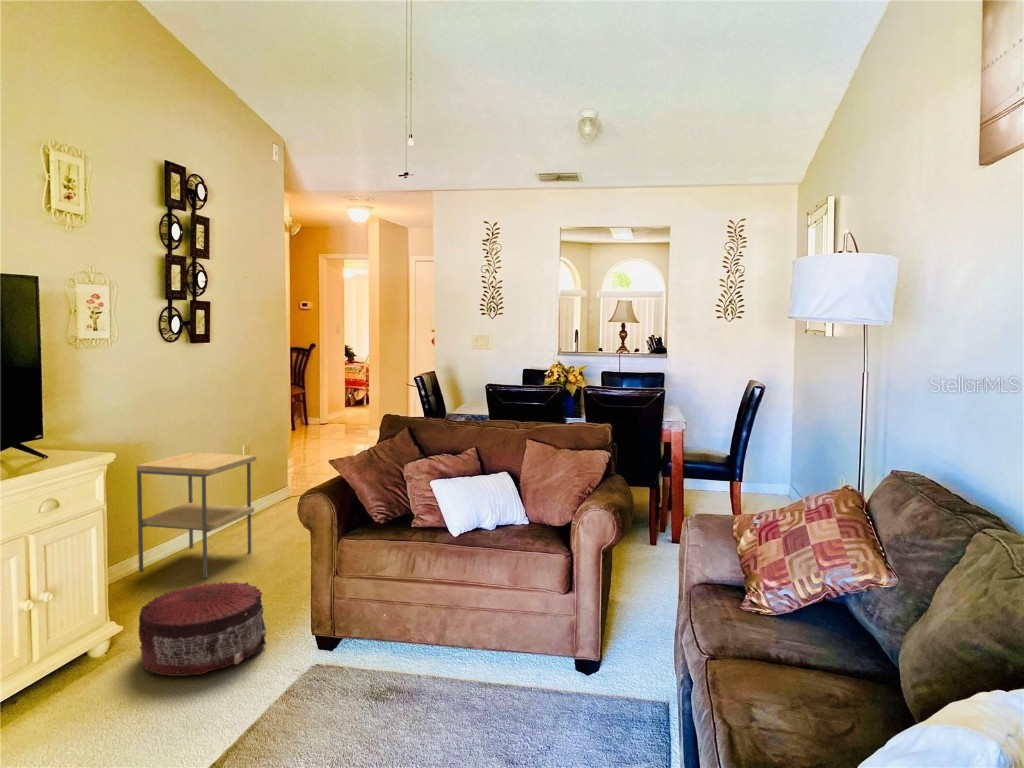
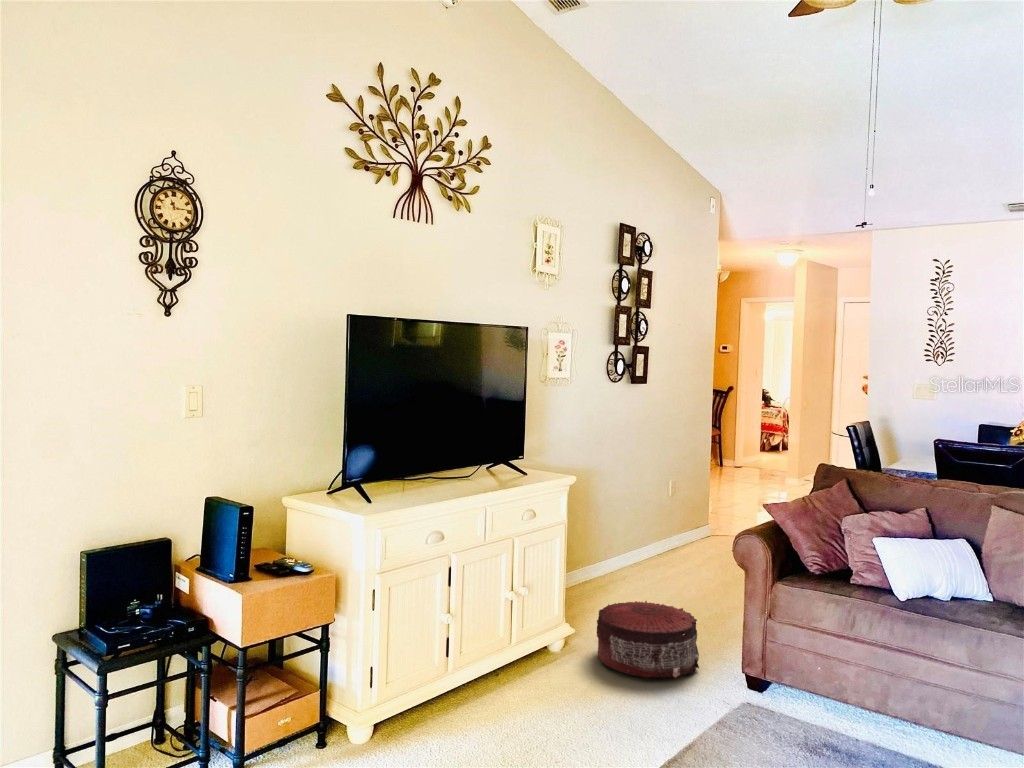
side table: present [137,452,256,578] -> none [584,484,685,601]

